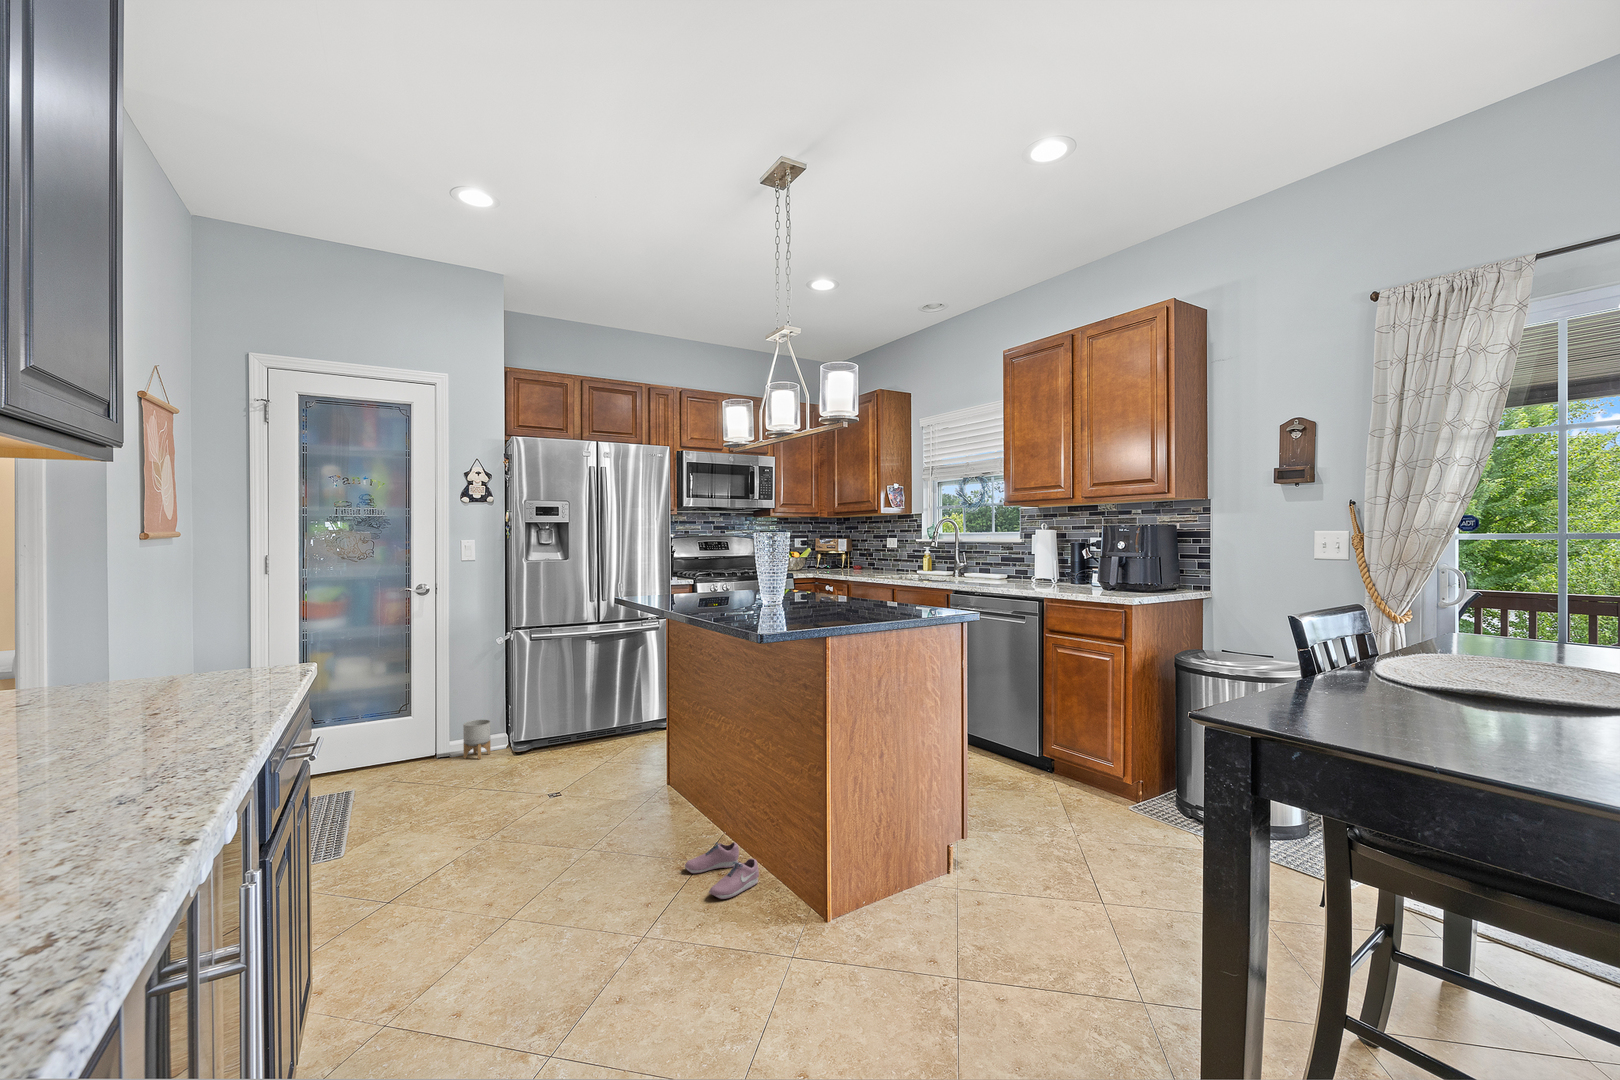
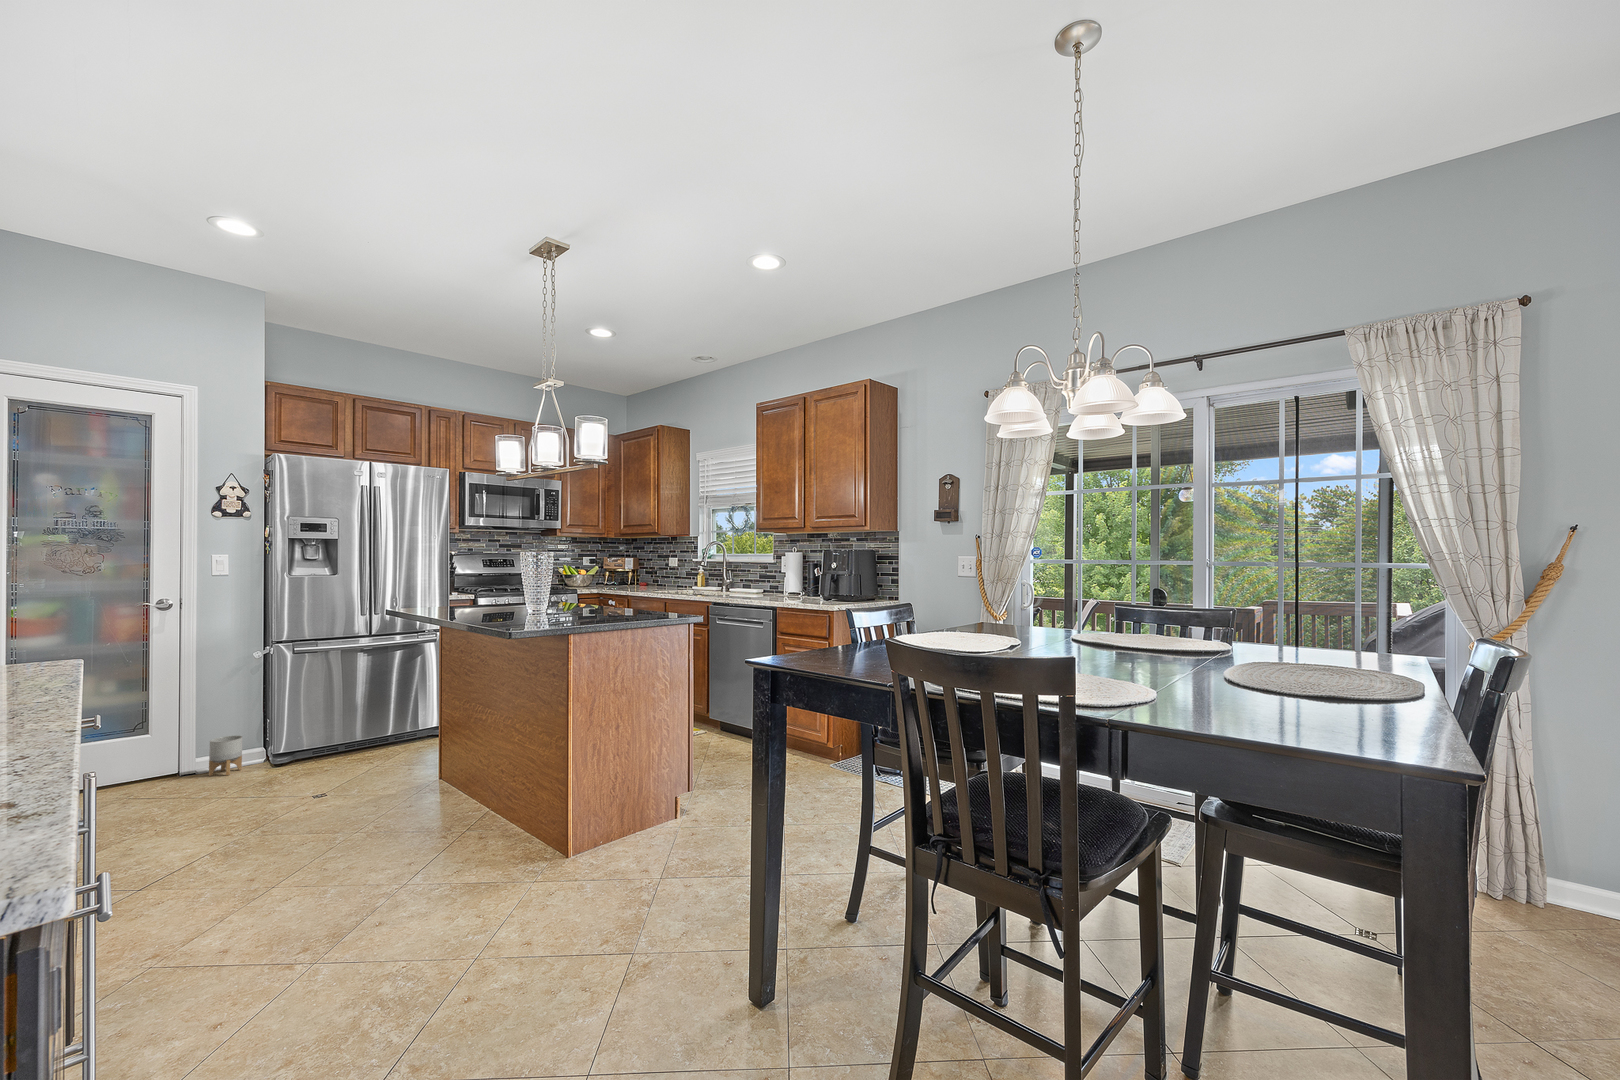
shoe: present [685,842,759,899] -> none [440,820,509,867]

